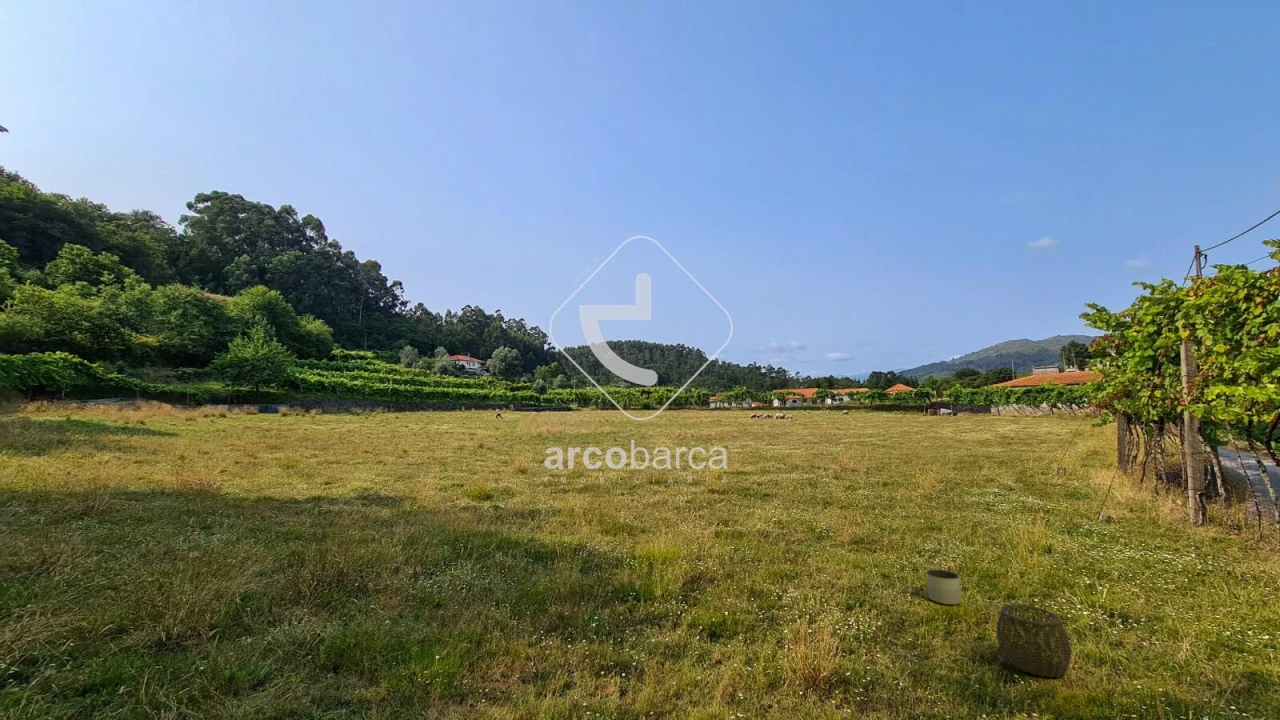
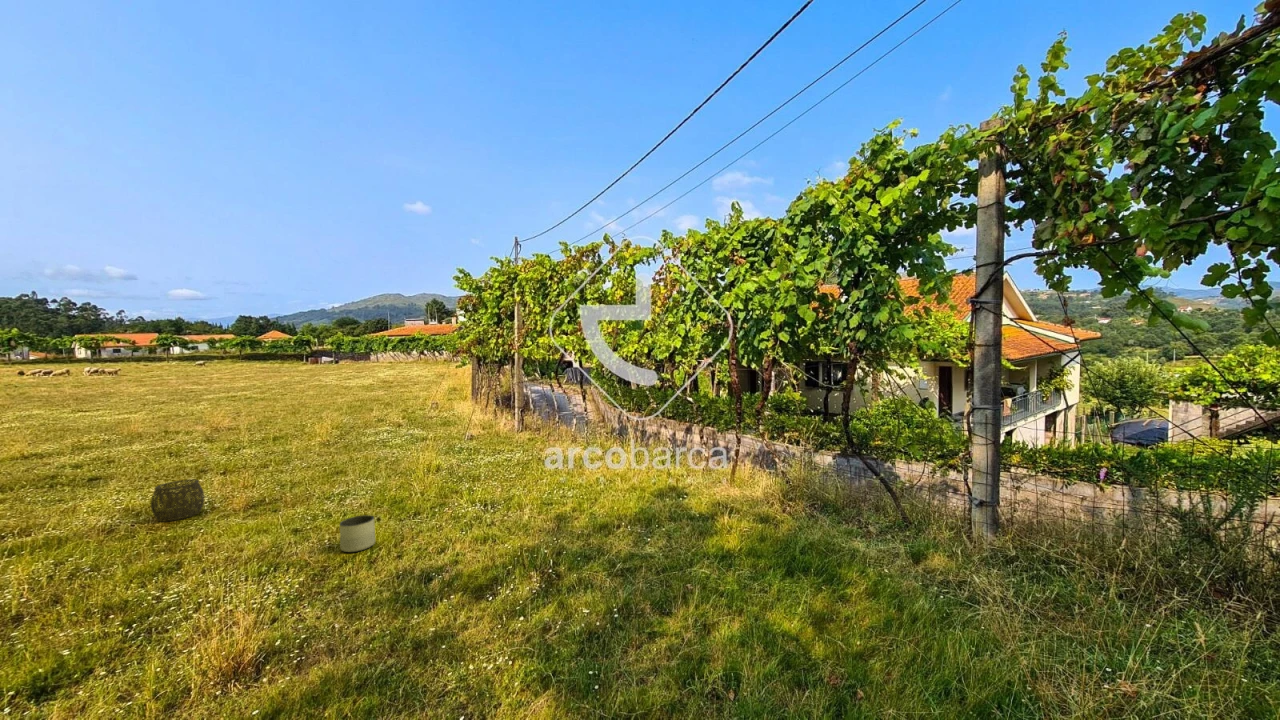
woven basket: present [996,604,1071,678] -> present [151,479,204,521]

